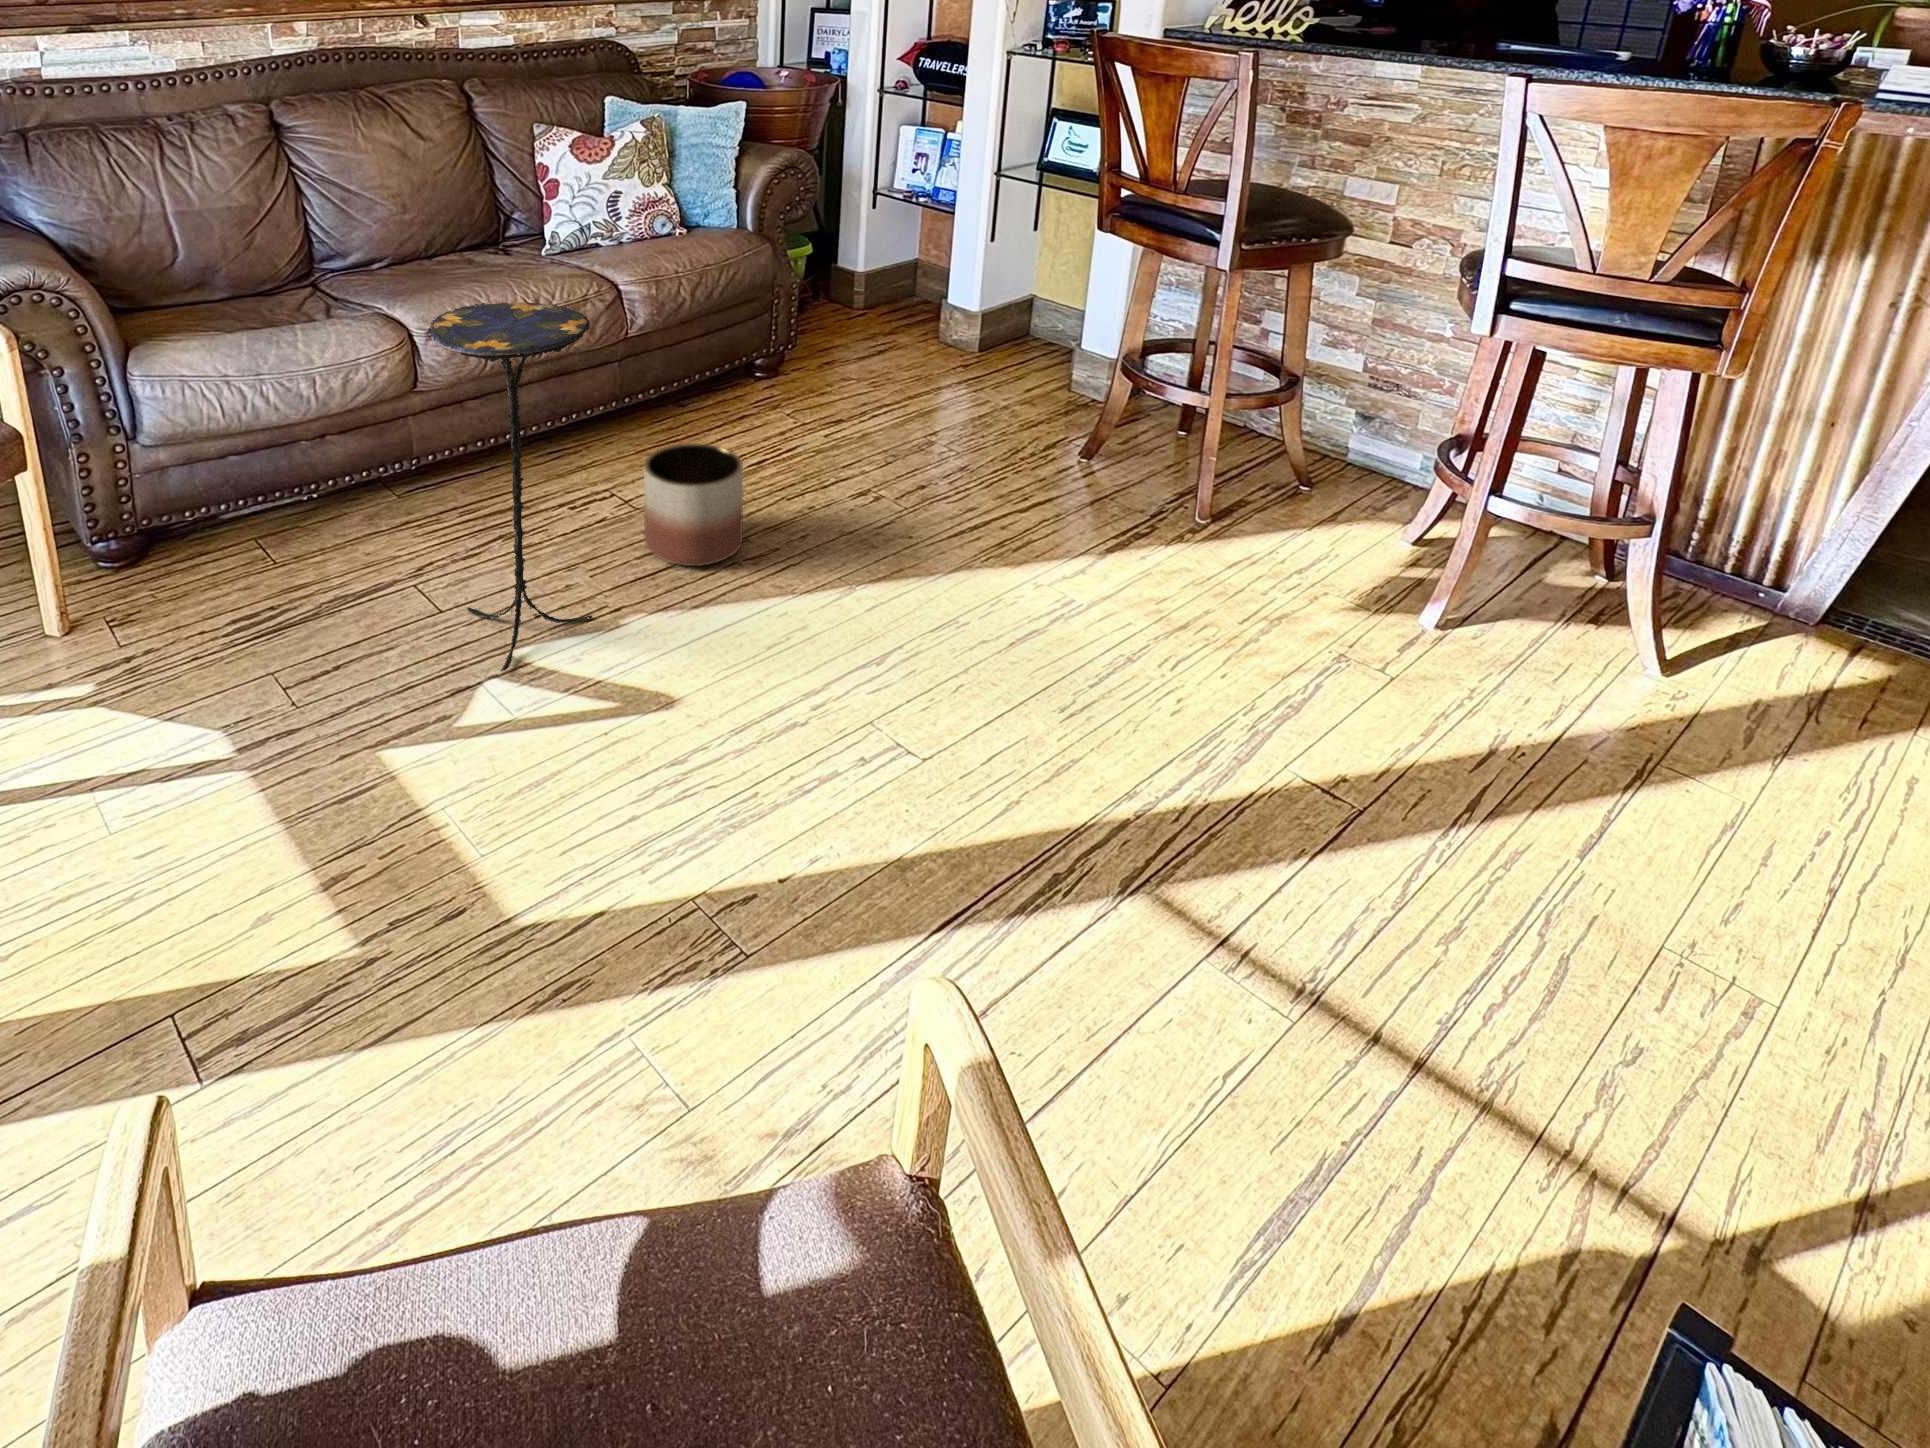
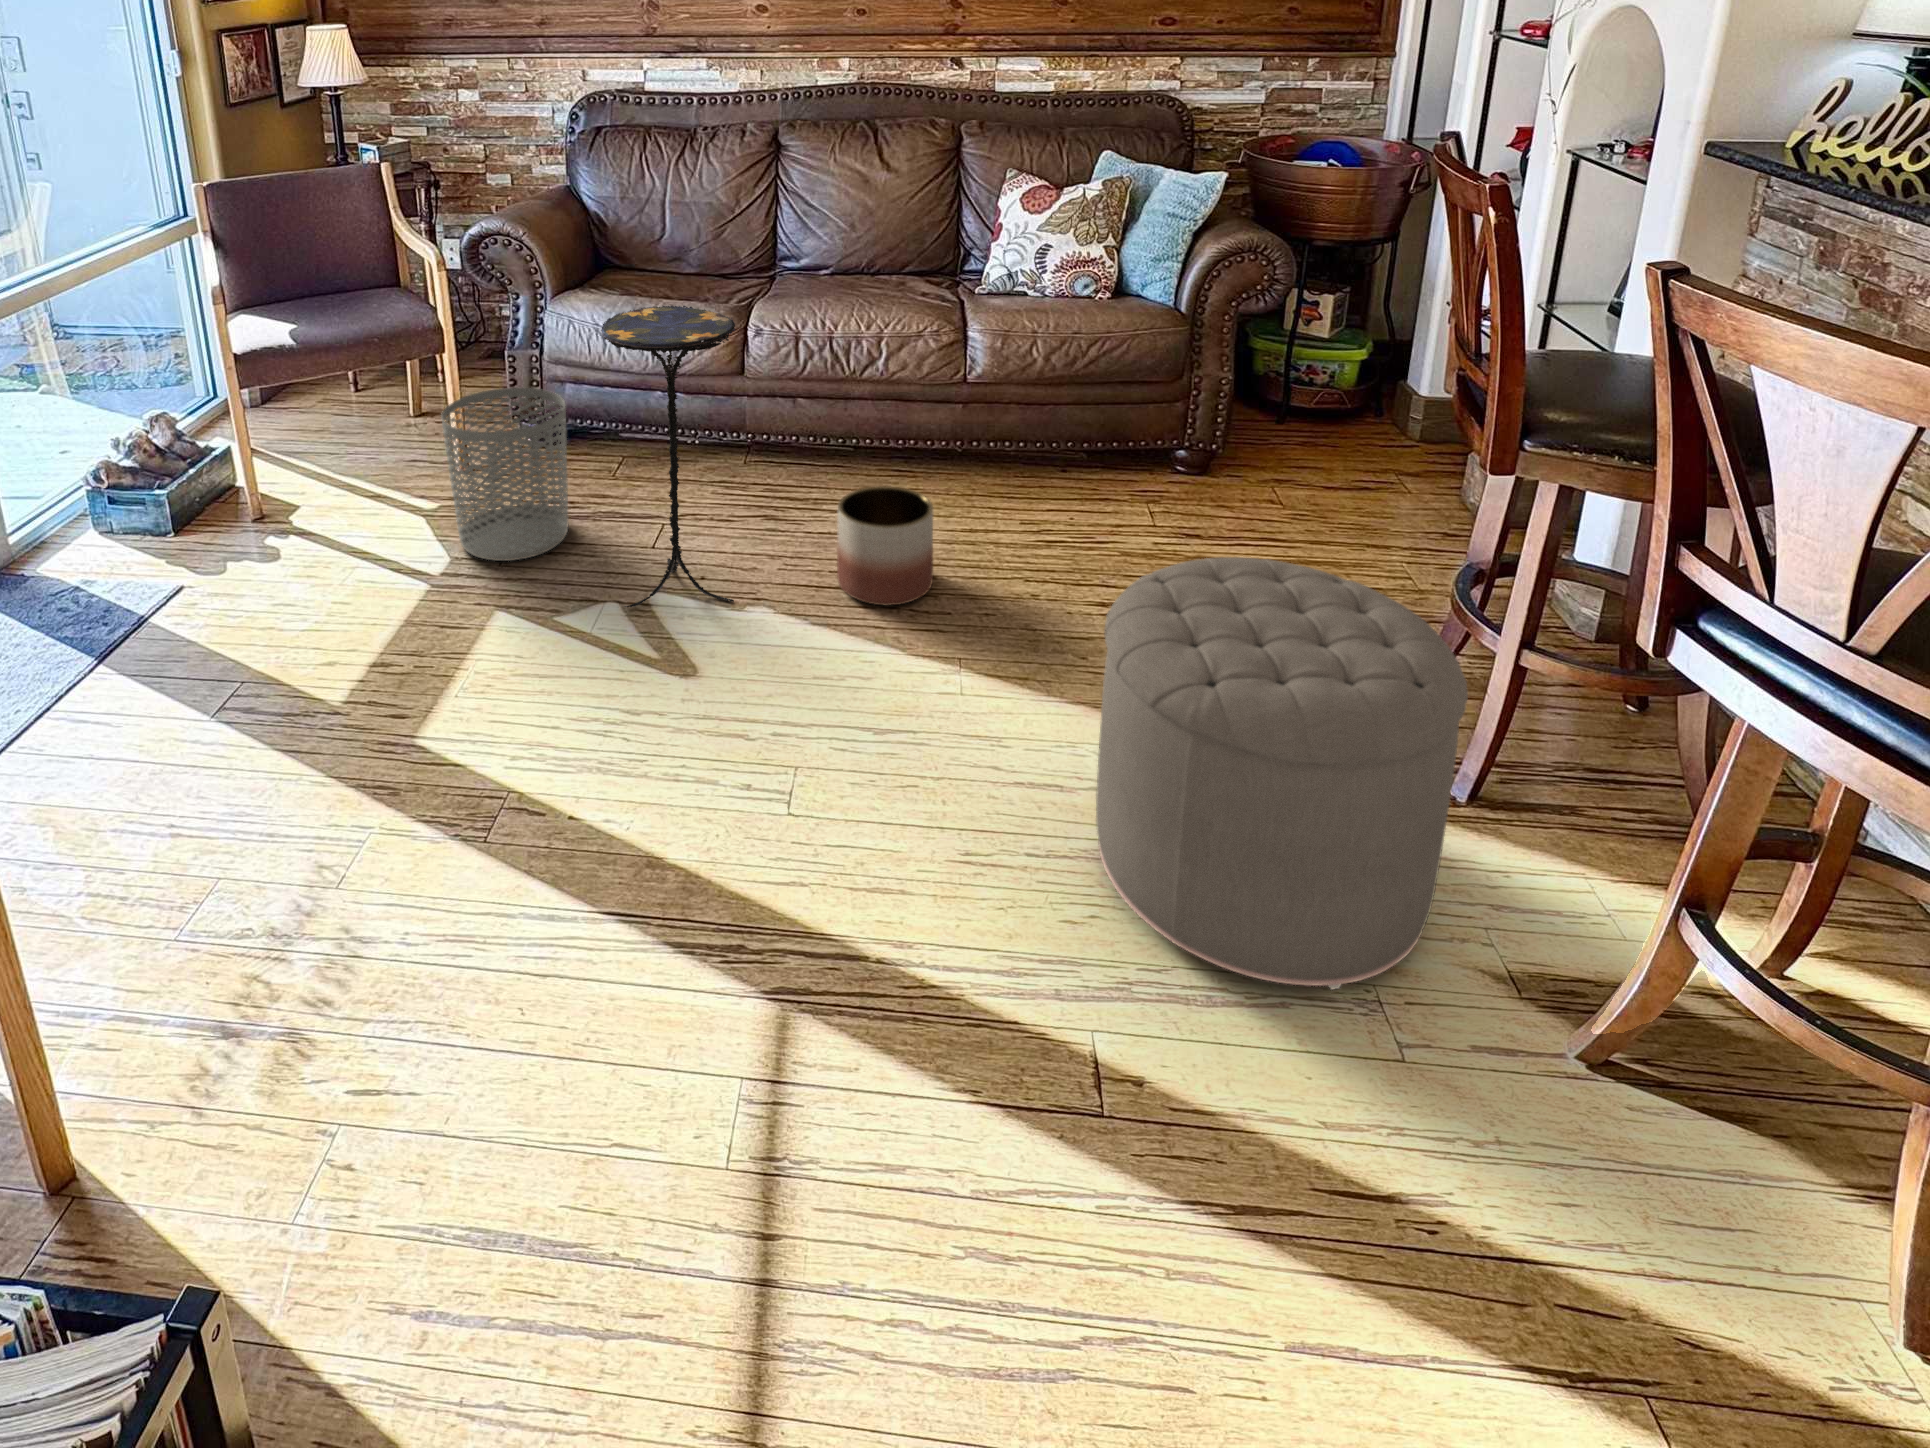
ottoman: none [1076,377,1378,685] -> present [1096,557,1468,989]
waste bin: none [138,463,323,706] -> present [441,388,568,561]

